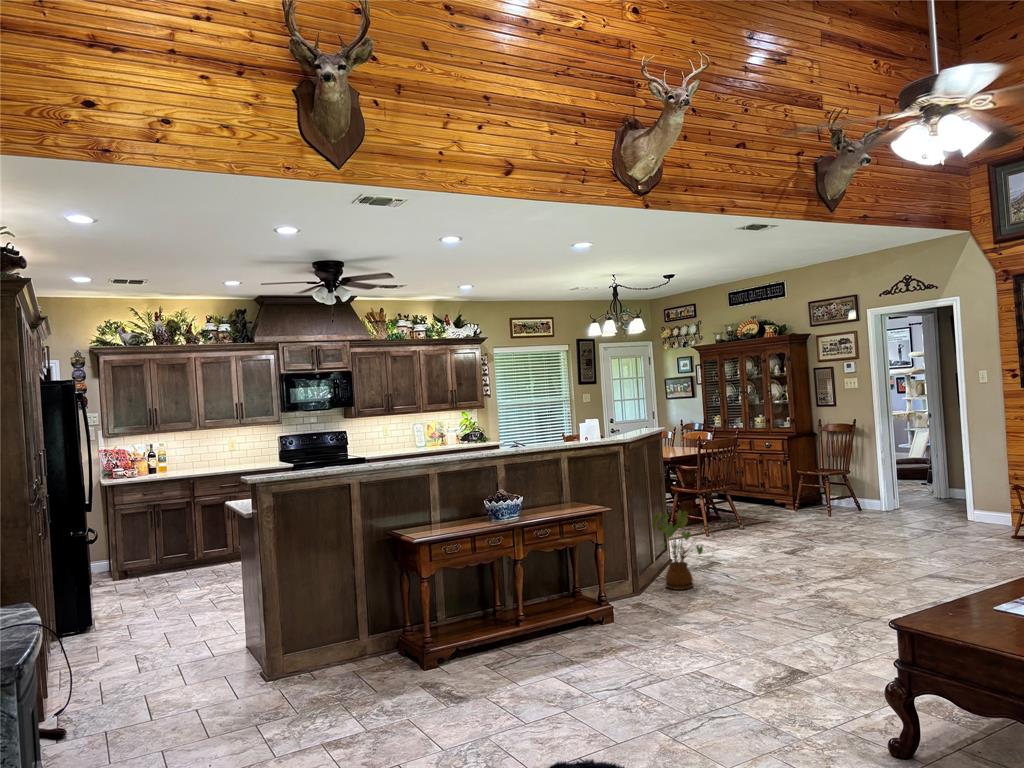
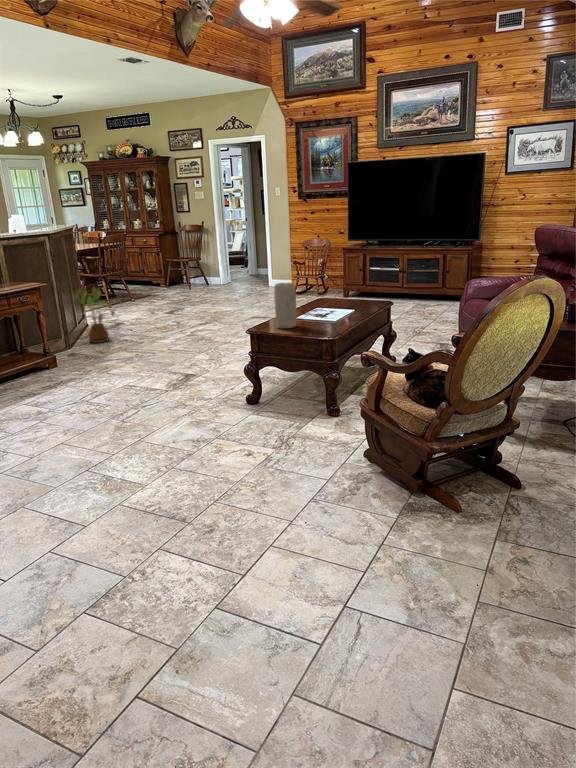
vase: none [946,548,996,634] -> present [274,282,297,328]

